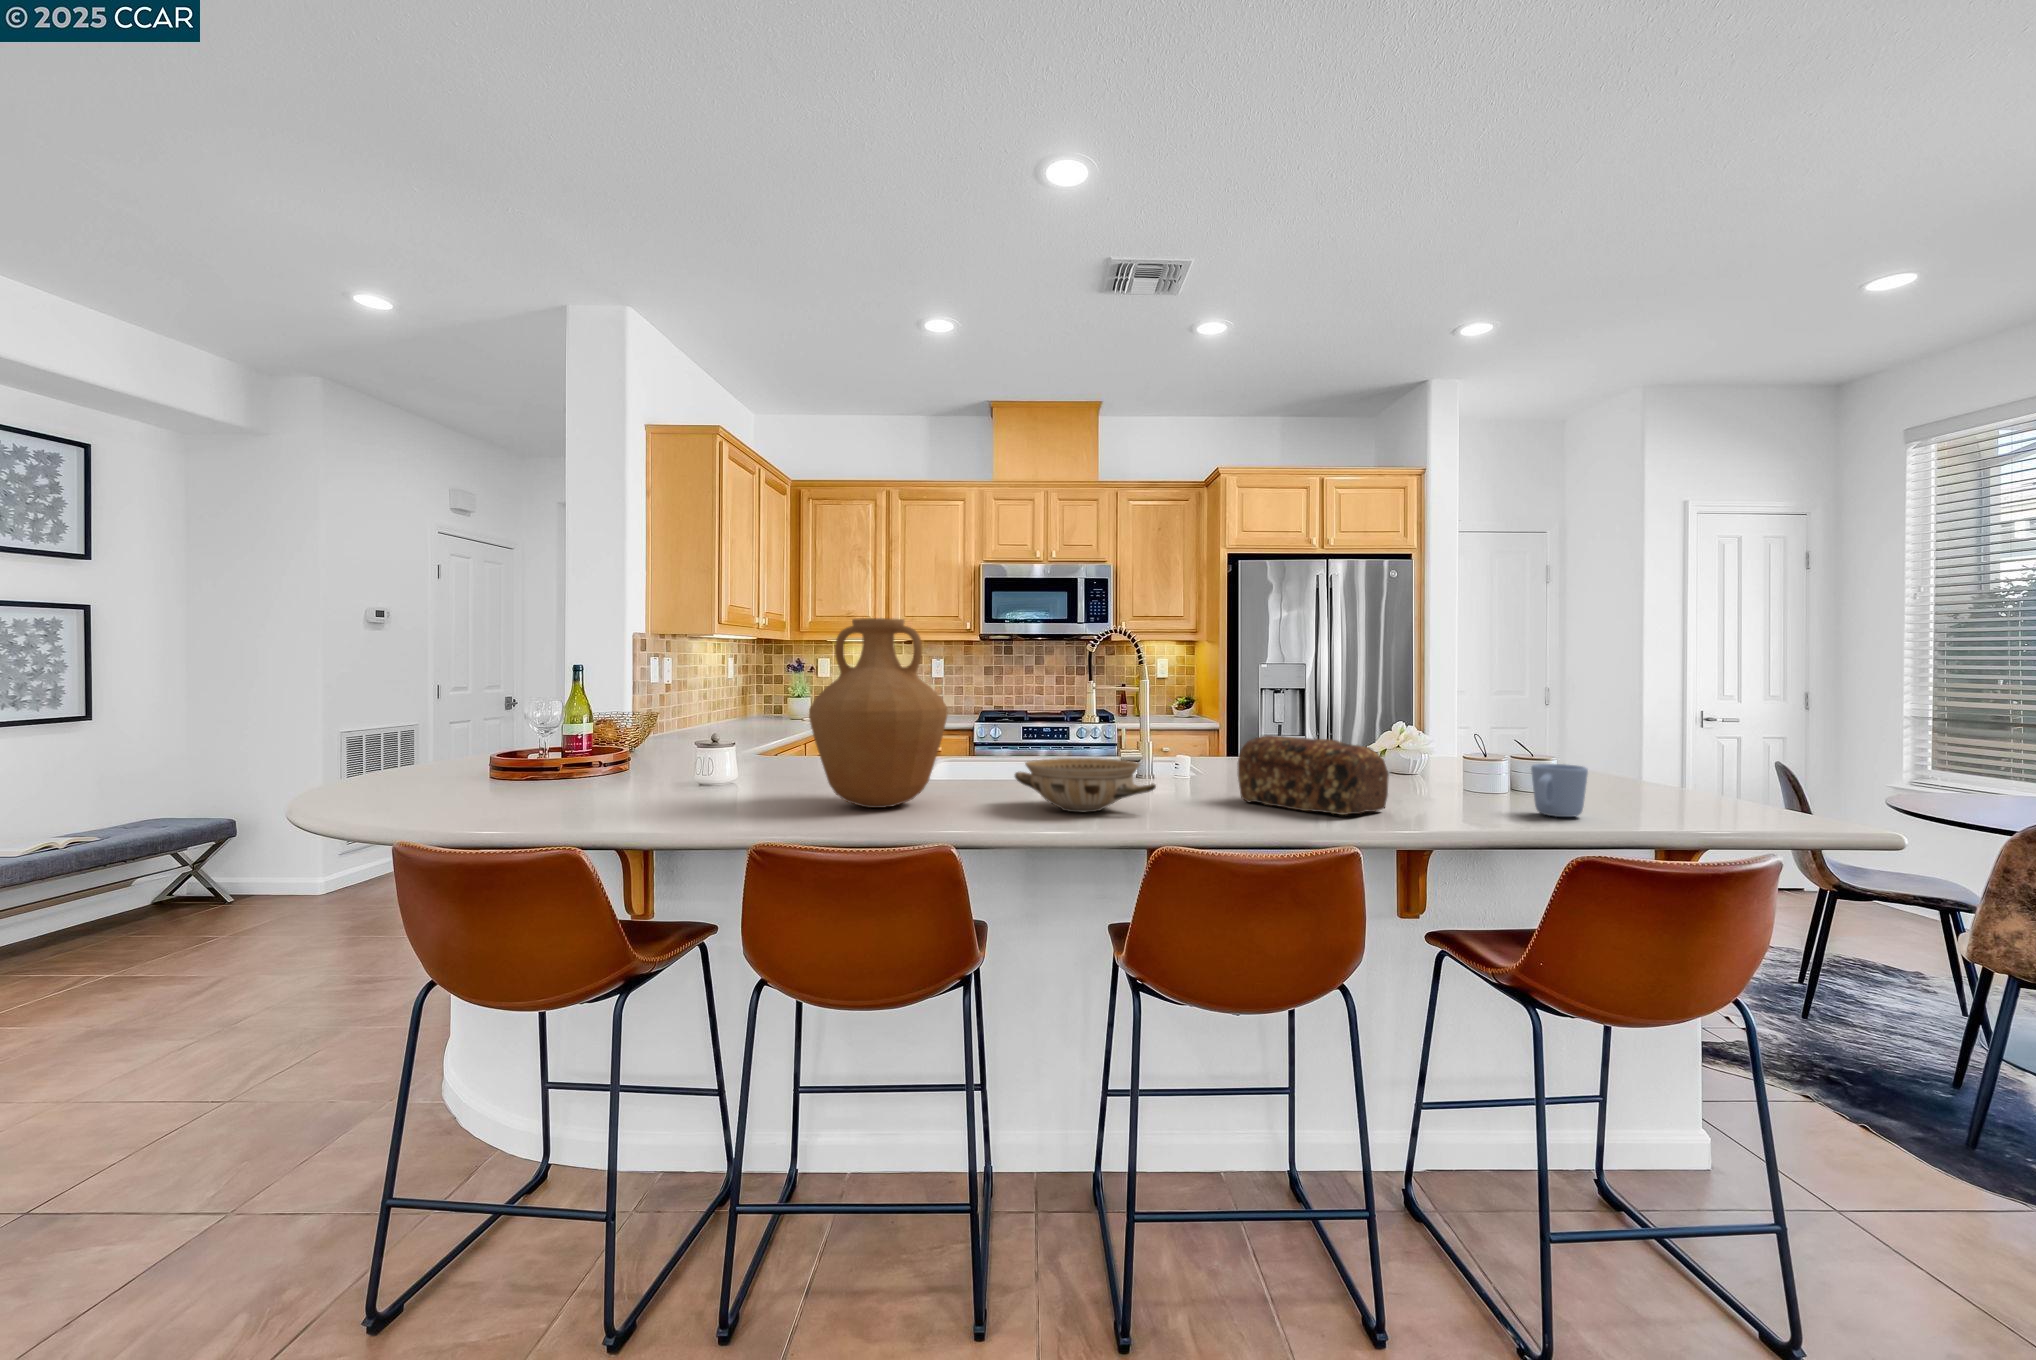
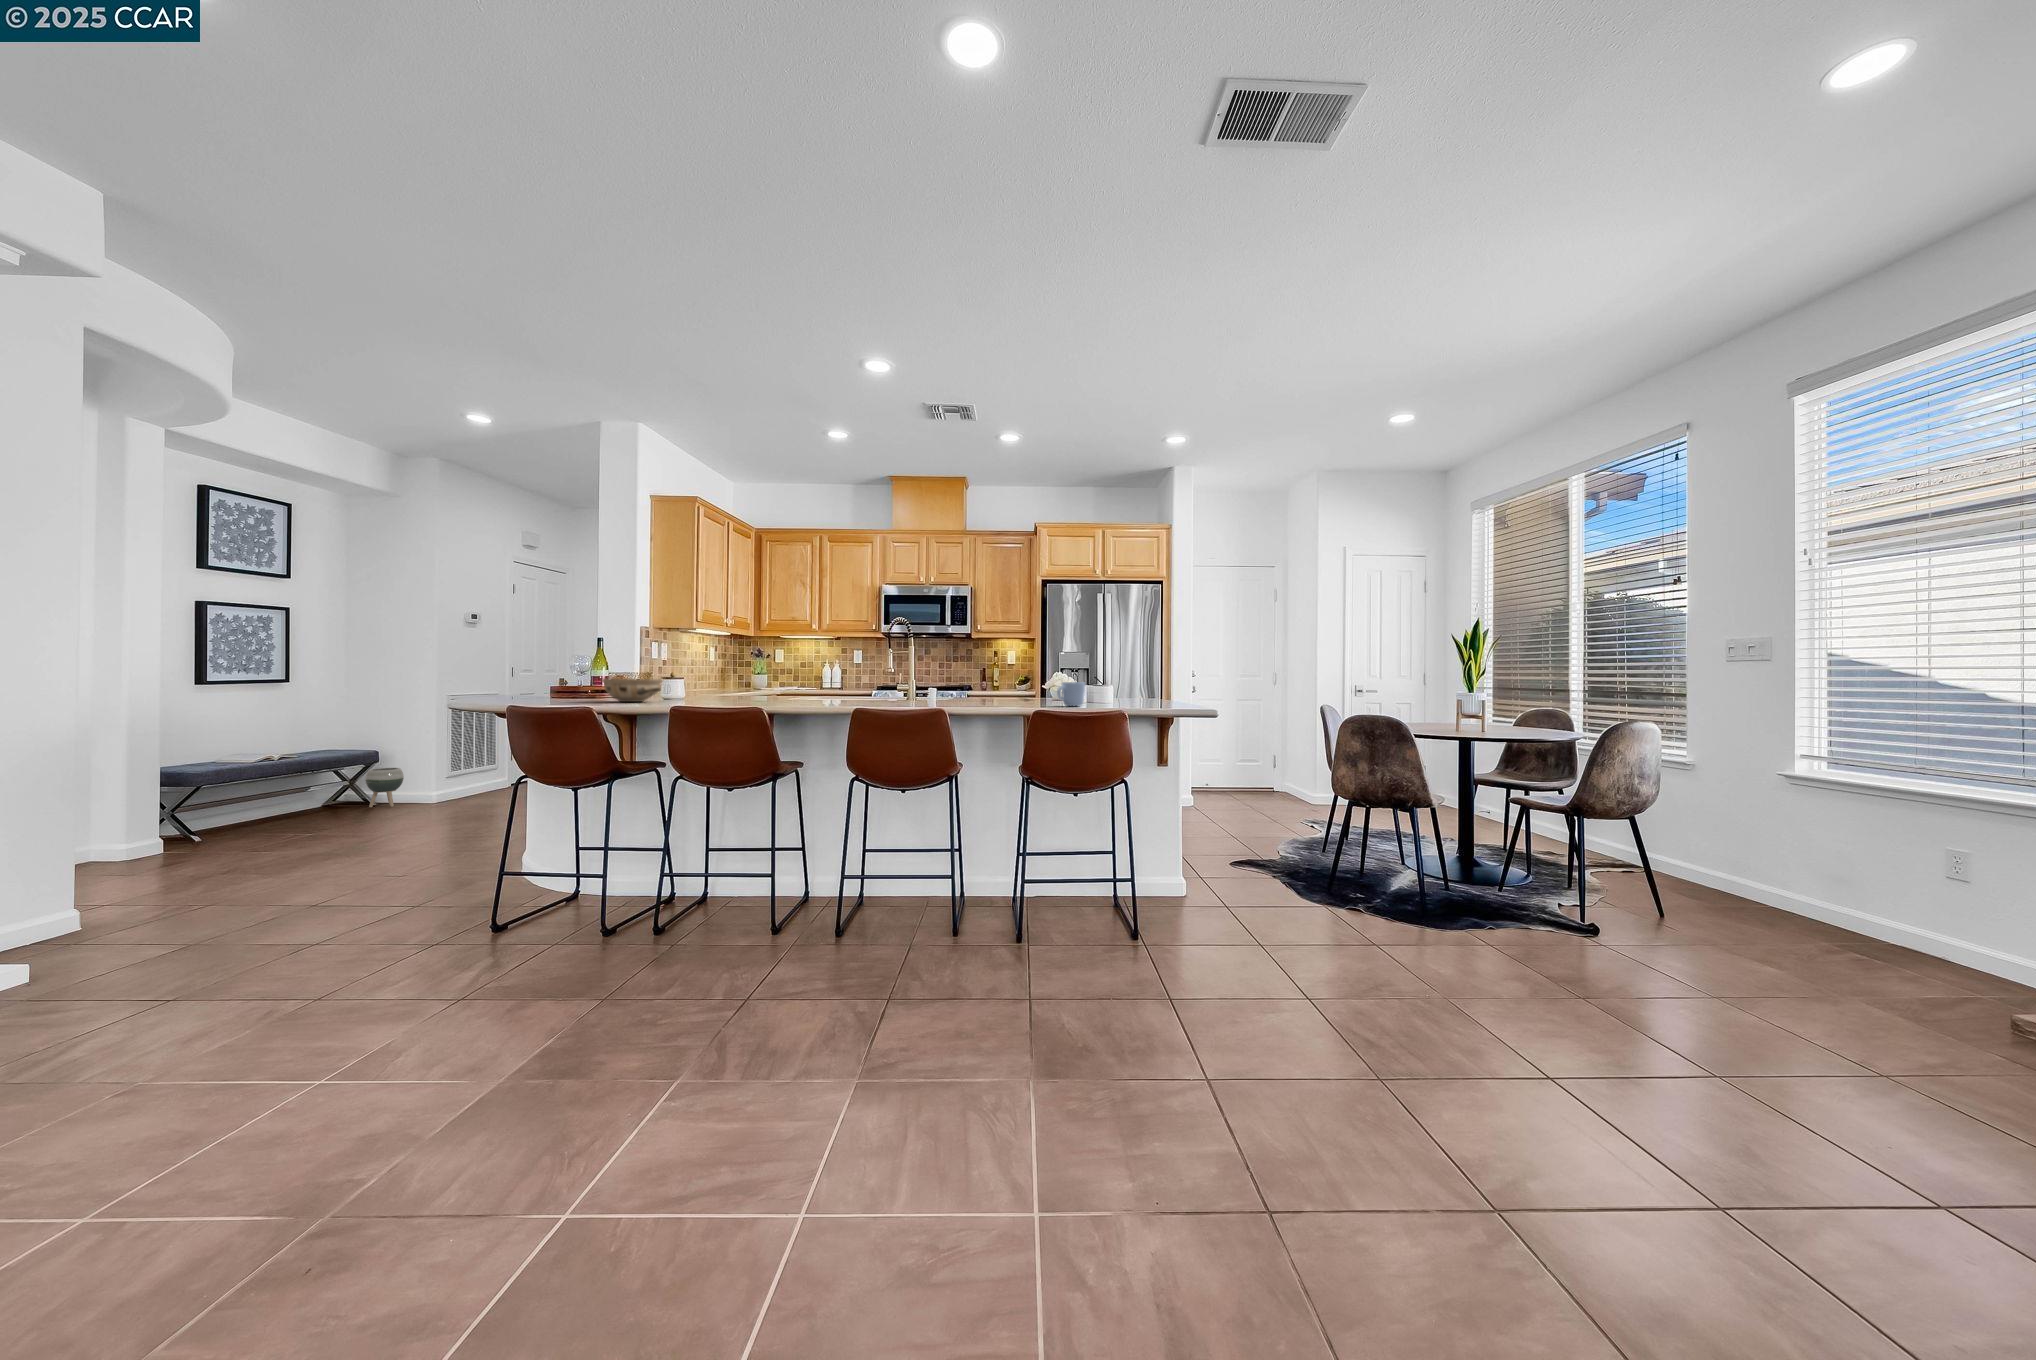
vase: present [809,618,947,808] -> none [708,608,781,703]
bread loaf: present [1237,735,1389,815] -> none [930,670,995,704]
ceramic bowl: present [1015,758,1156,812] -> present [602,678,662,702]
planter: none [214,844,273,906] -> present [365,768,404,807]

